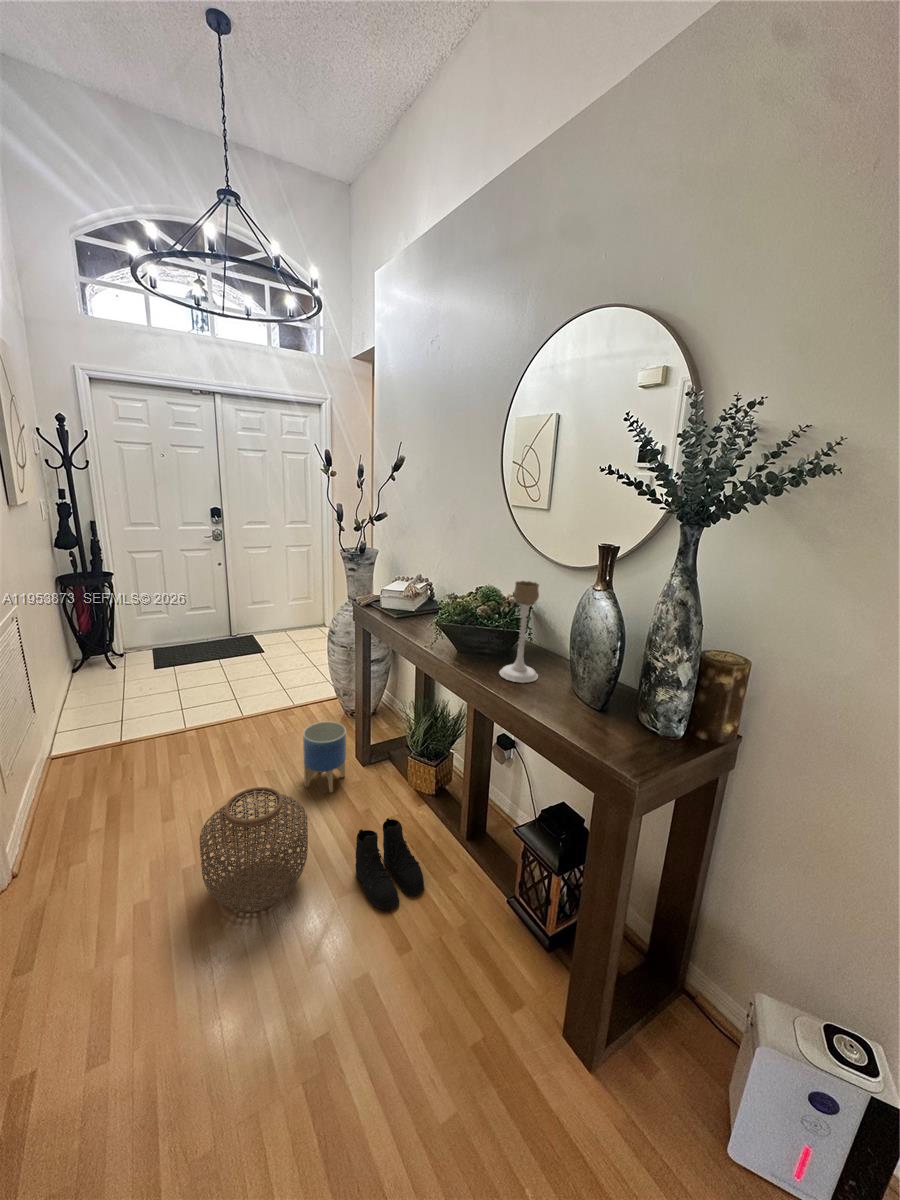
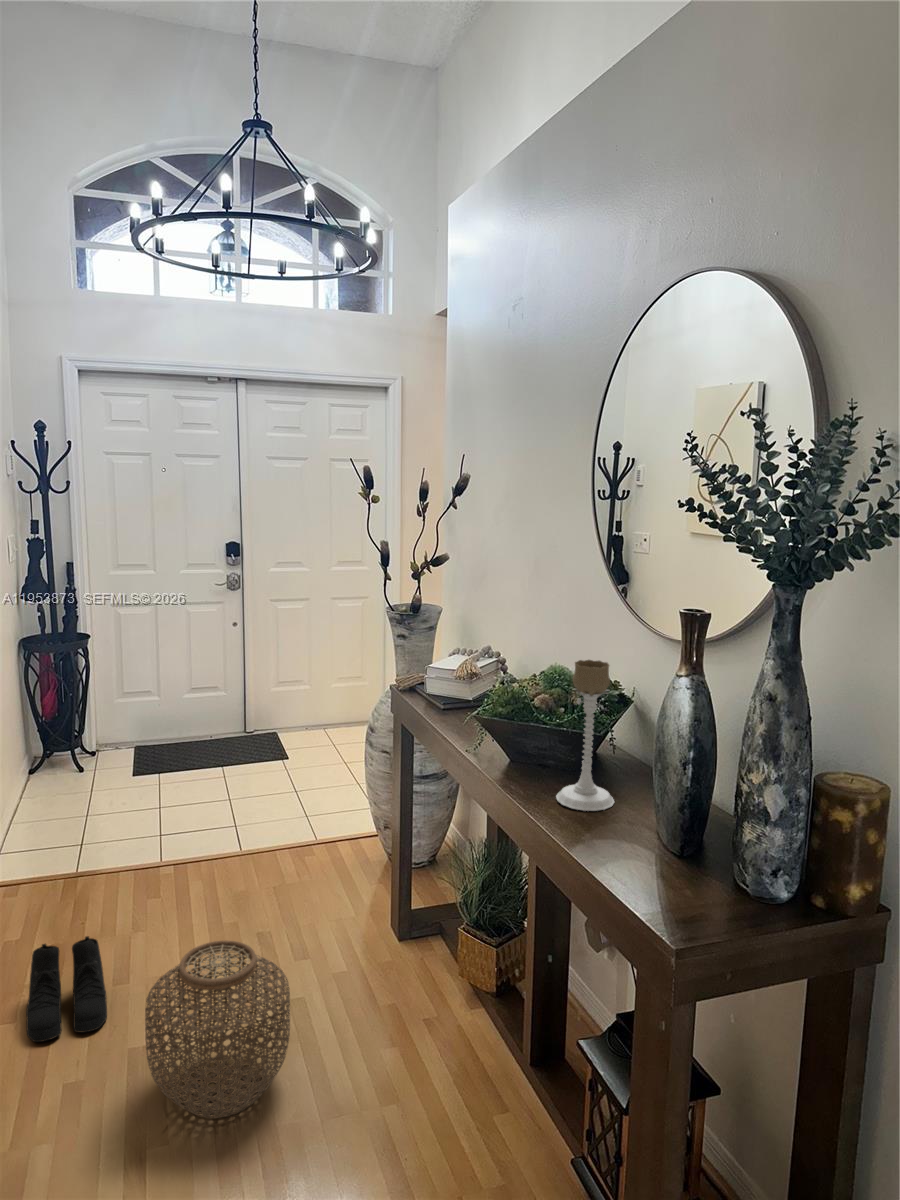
planter: present [303,721,346,793] -> none [309,865,372,975]
boots: present [356,818,424,910] -> present [26,936,107,1042]

